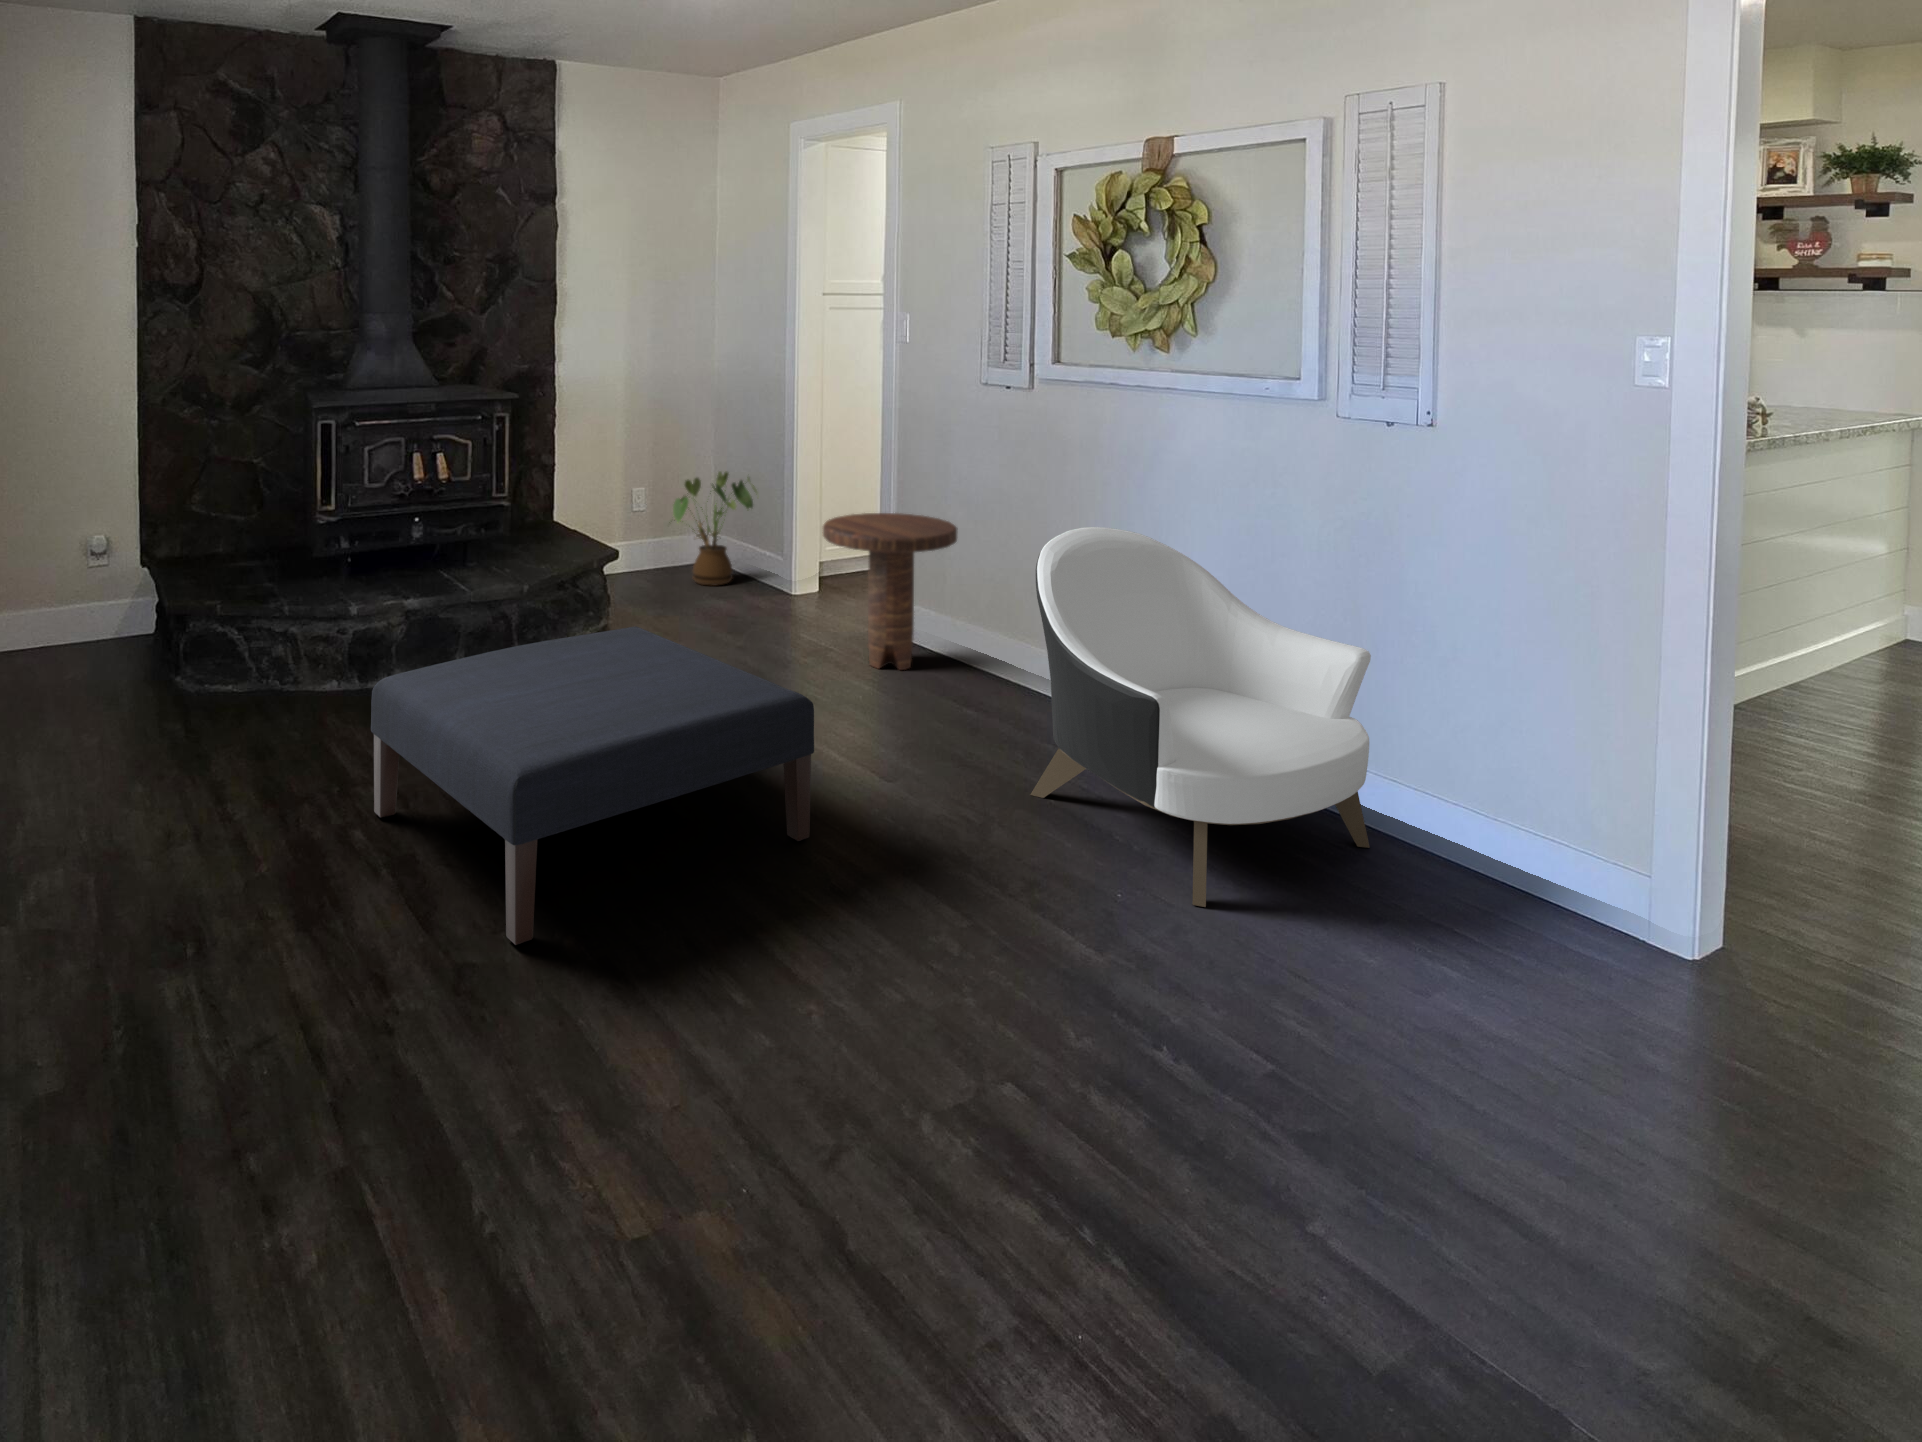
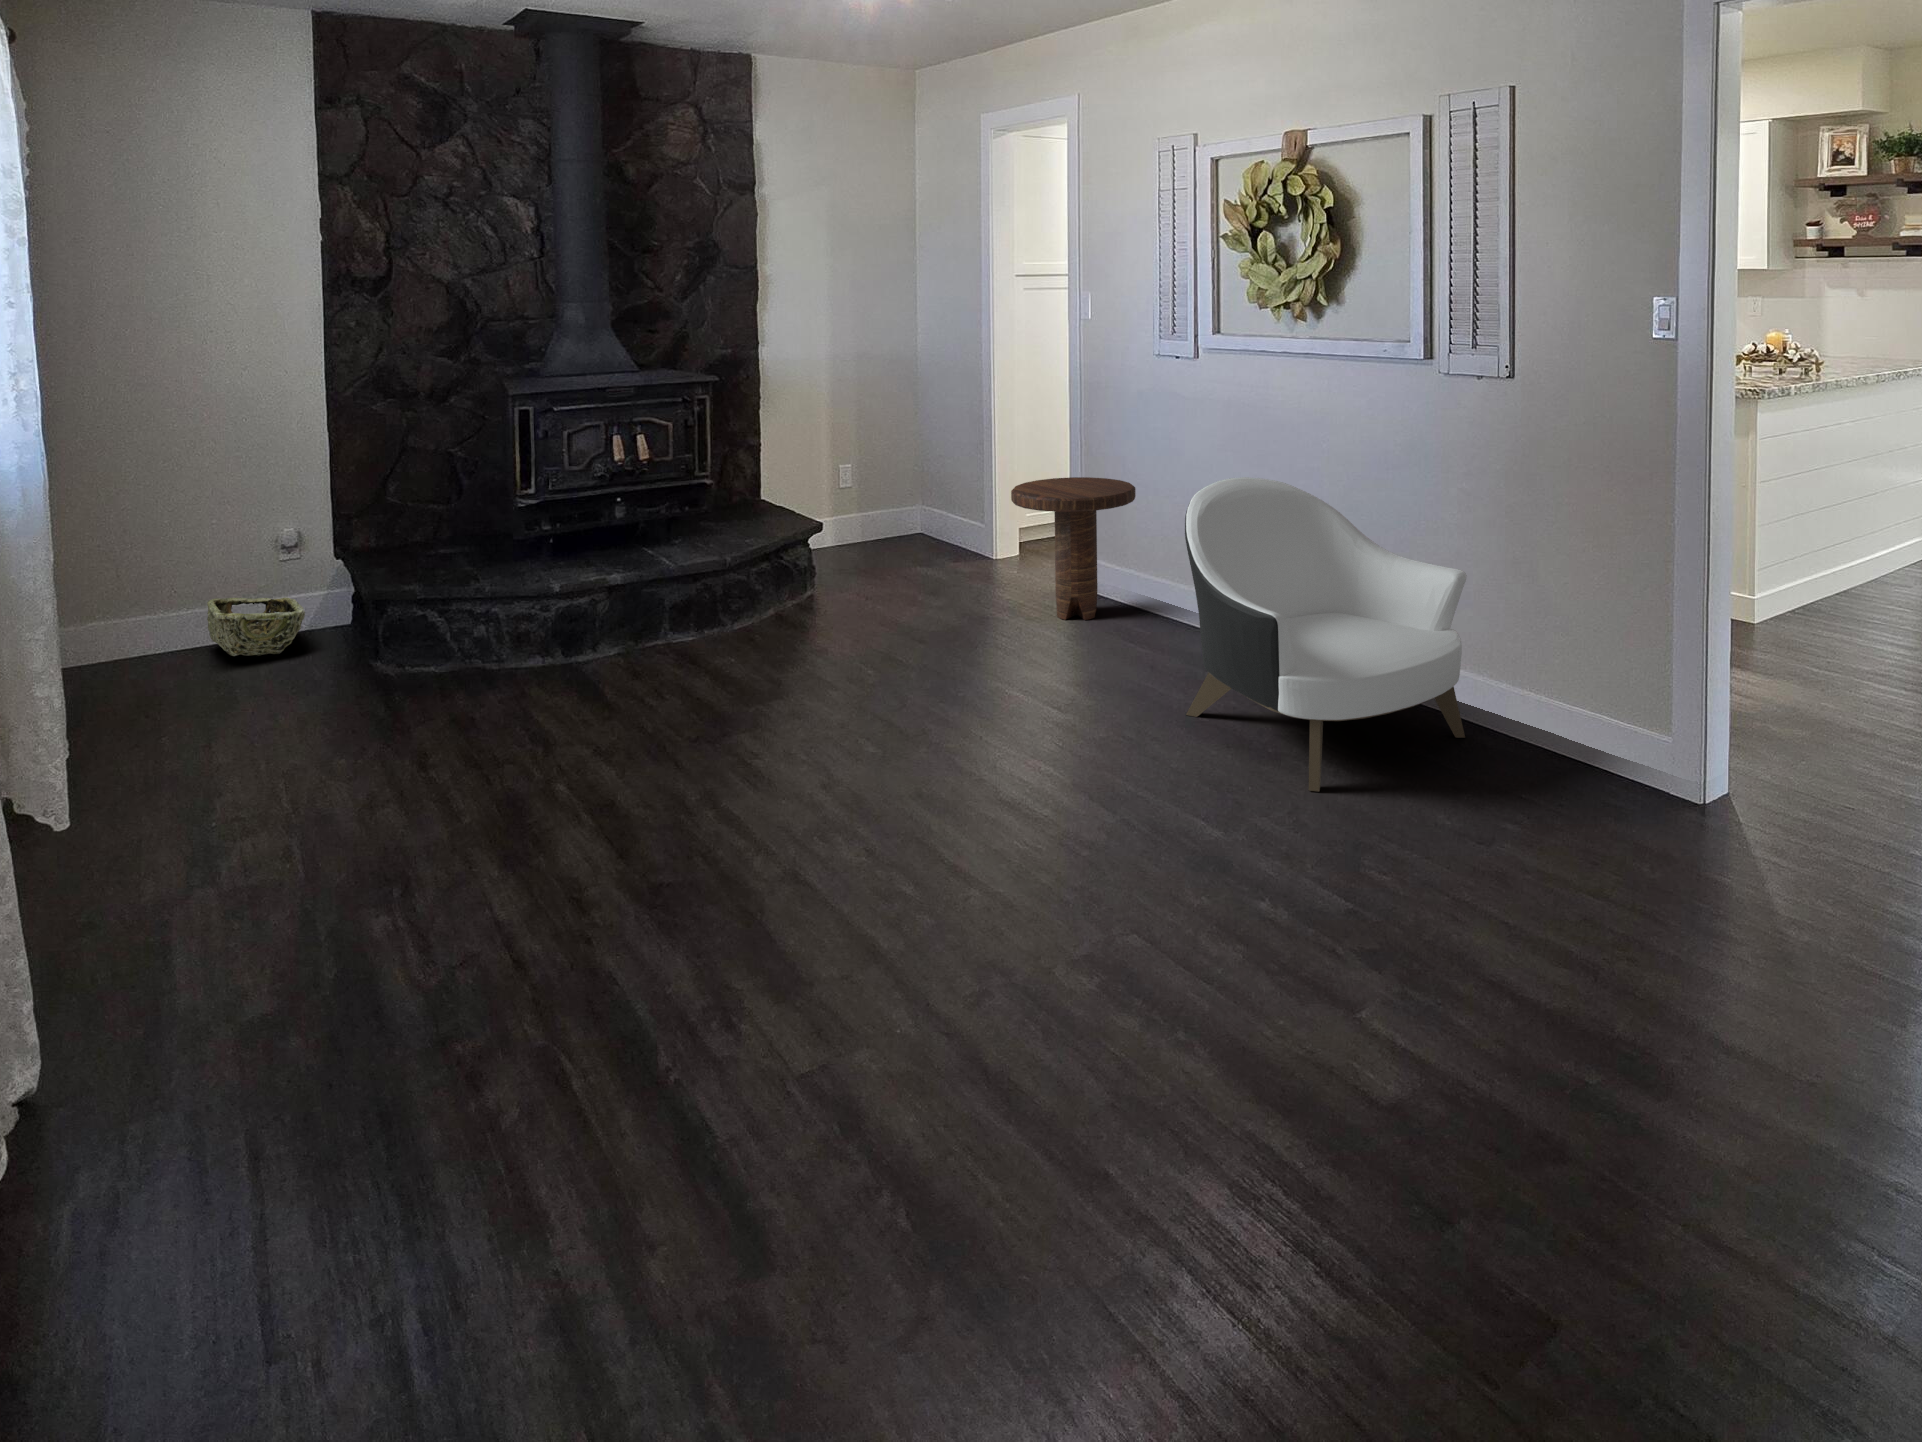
house plant: present [673,472,757,586] -> none [872,447,960,555]
woven basket: none [22,602,113,664] -> present [207,598,305,656]
ottoman: present [371,626,814,945] -> none [570,586,986,863]

